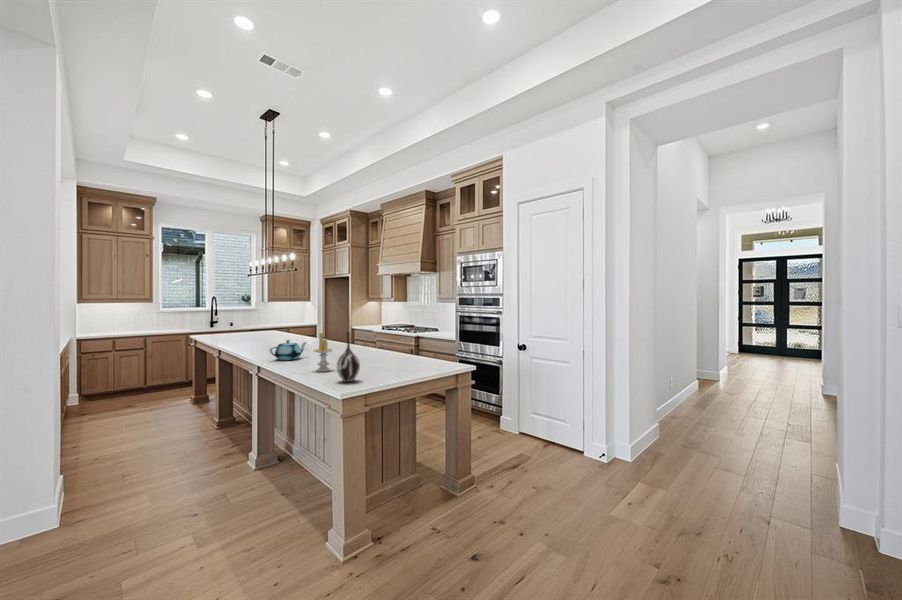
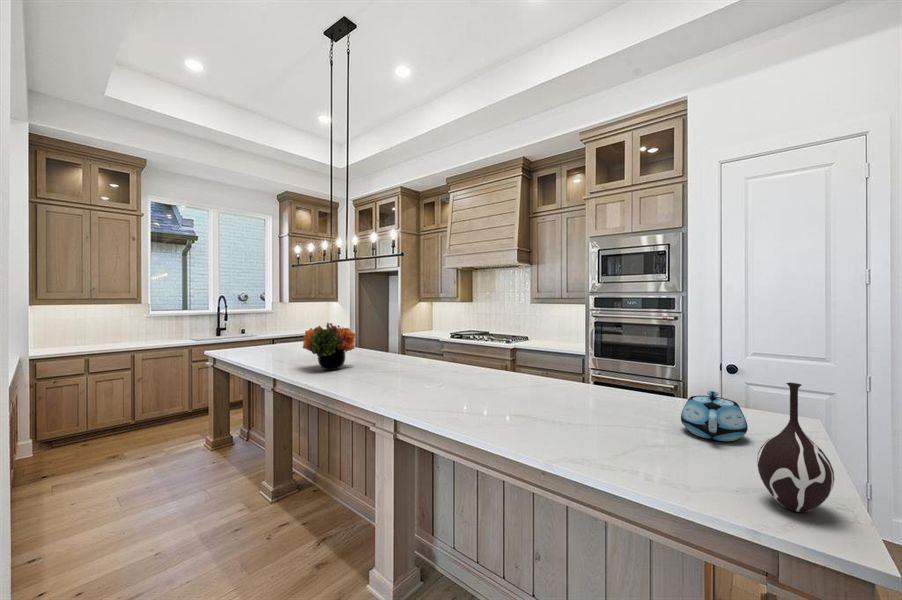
flower arrangement: none [236,314,274,345] -> present [303,323,355,370]
candle: present [313,332,333,372] -> none [589,370,634,456]
teapot: present [270,340,306,360] -> present [681,391,748,441]

